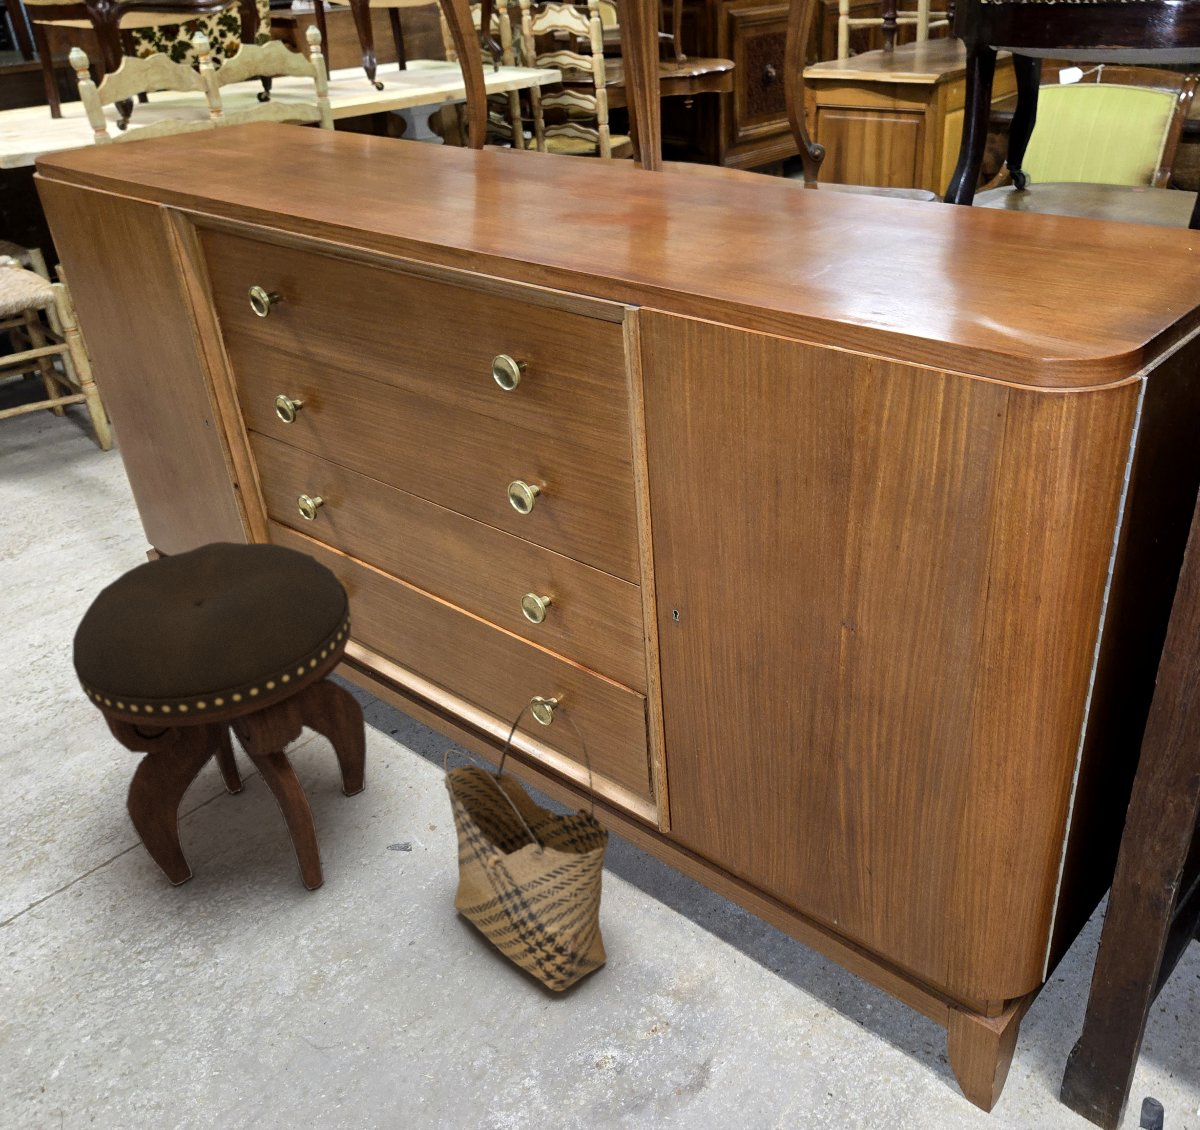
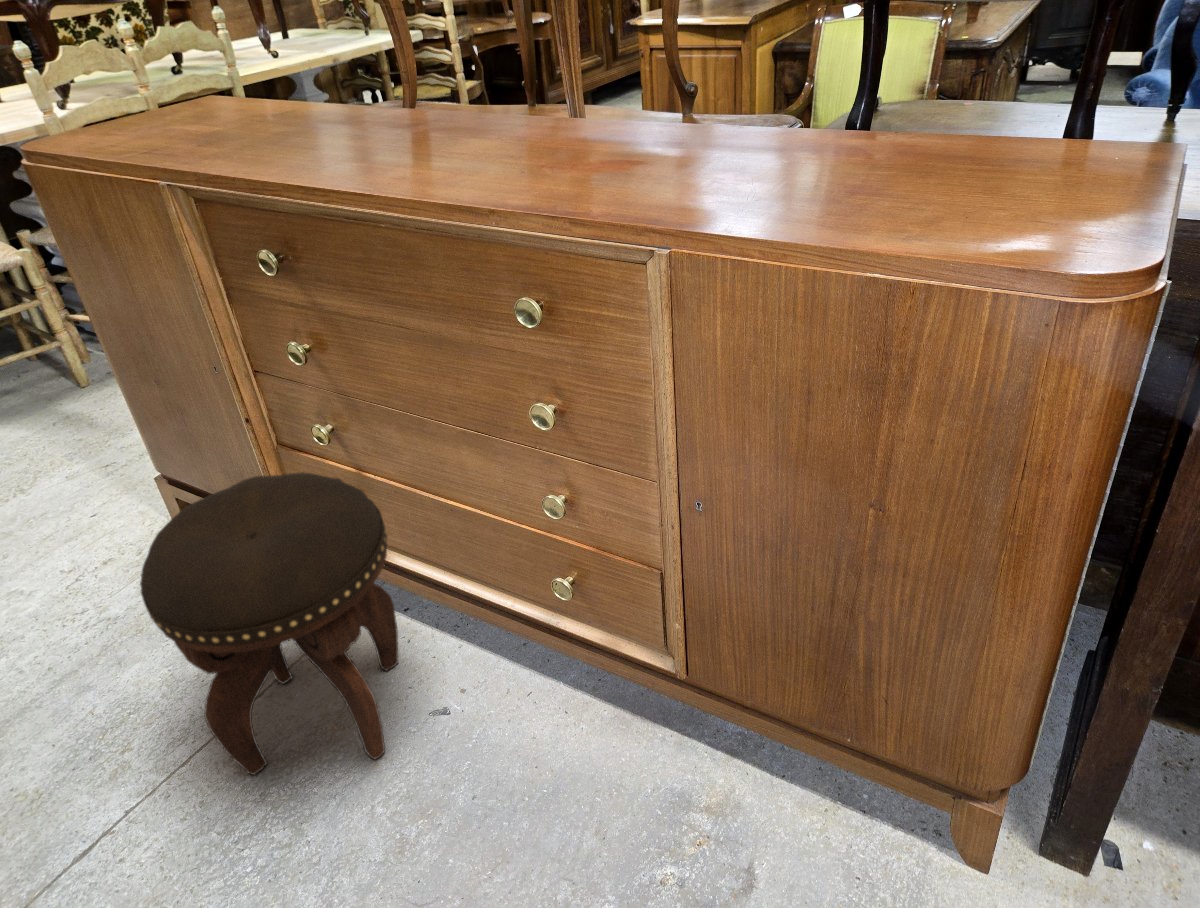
woven basket: present [444,700,609,991] -> none [491,582,643,814]

